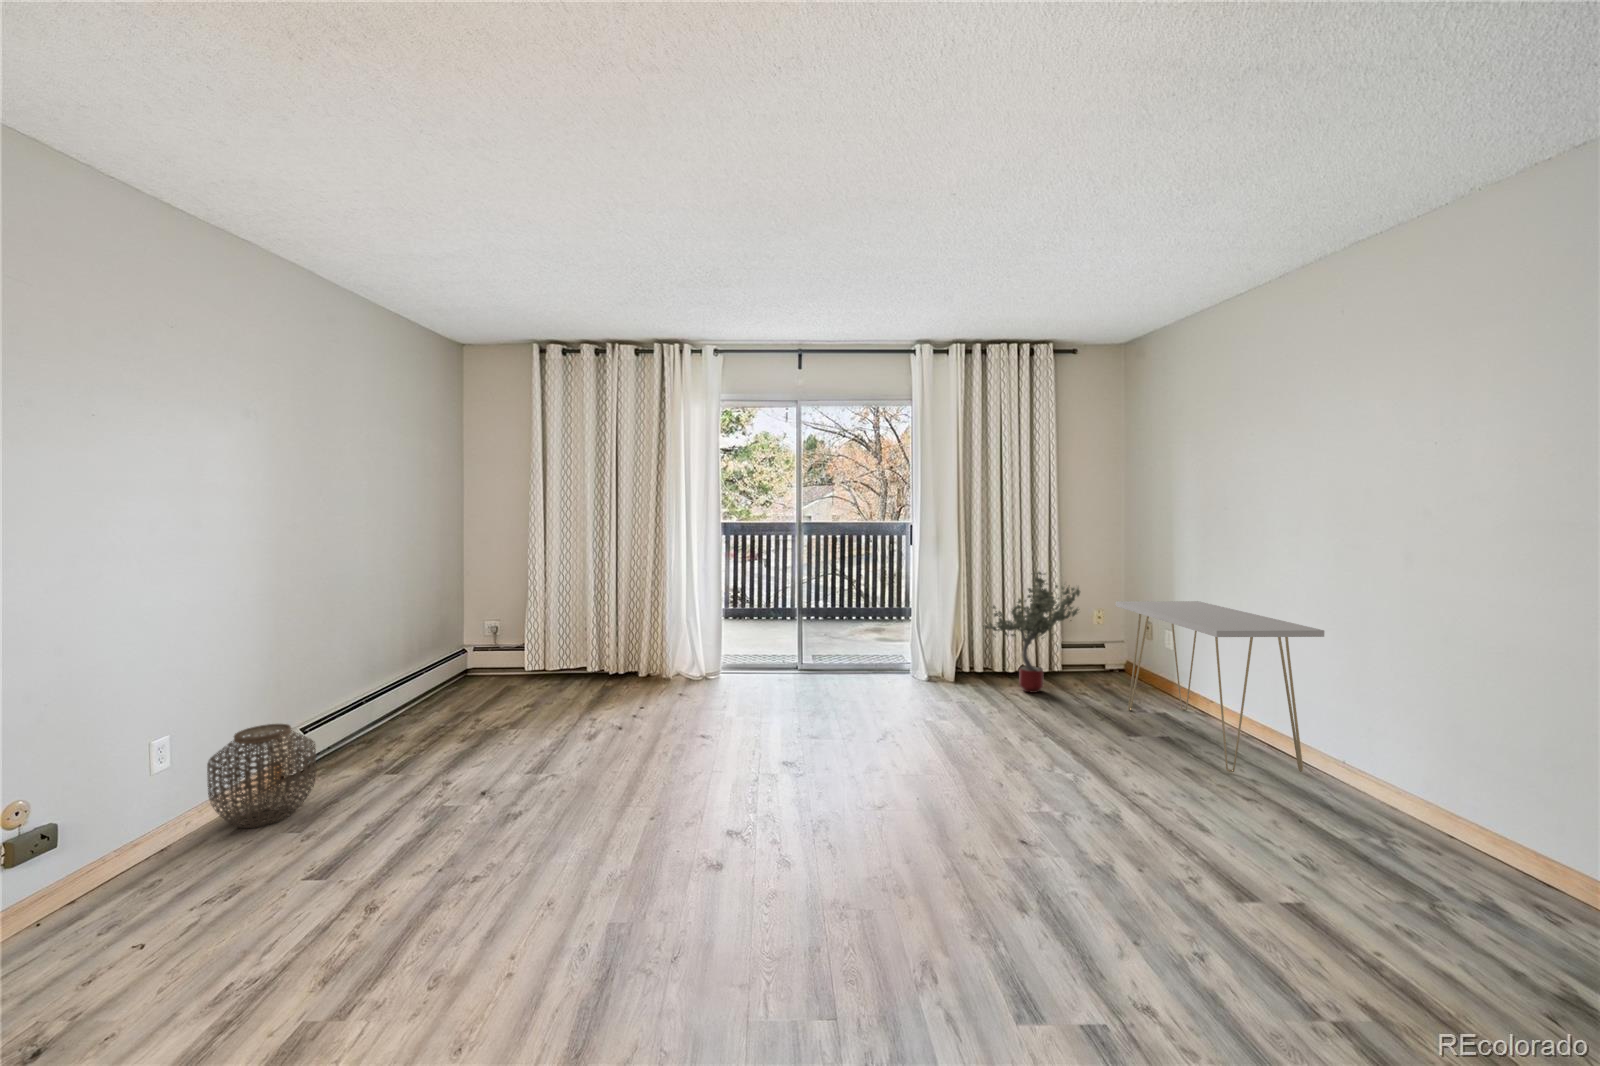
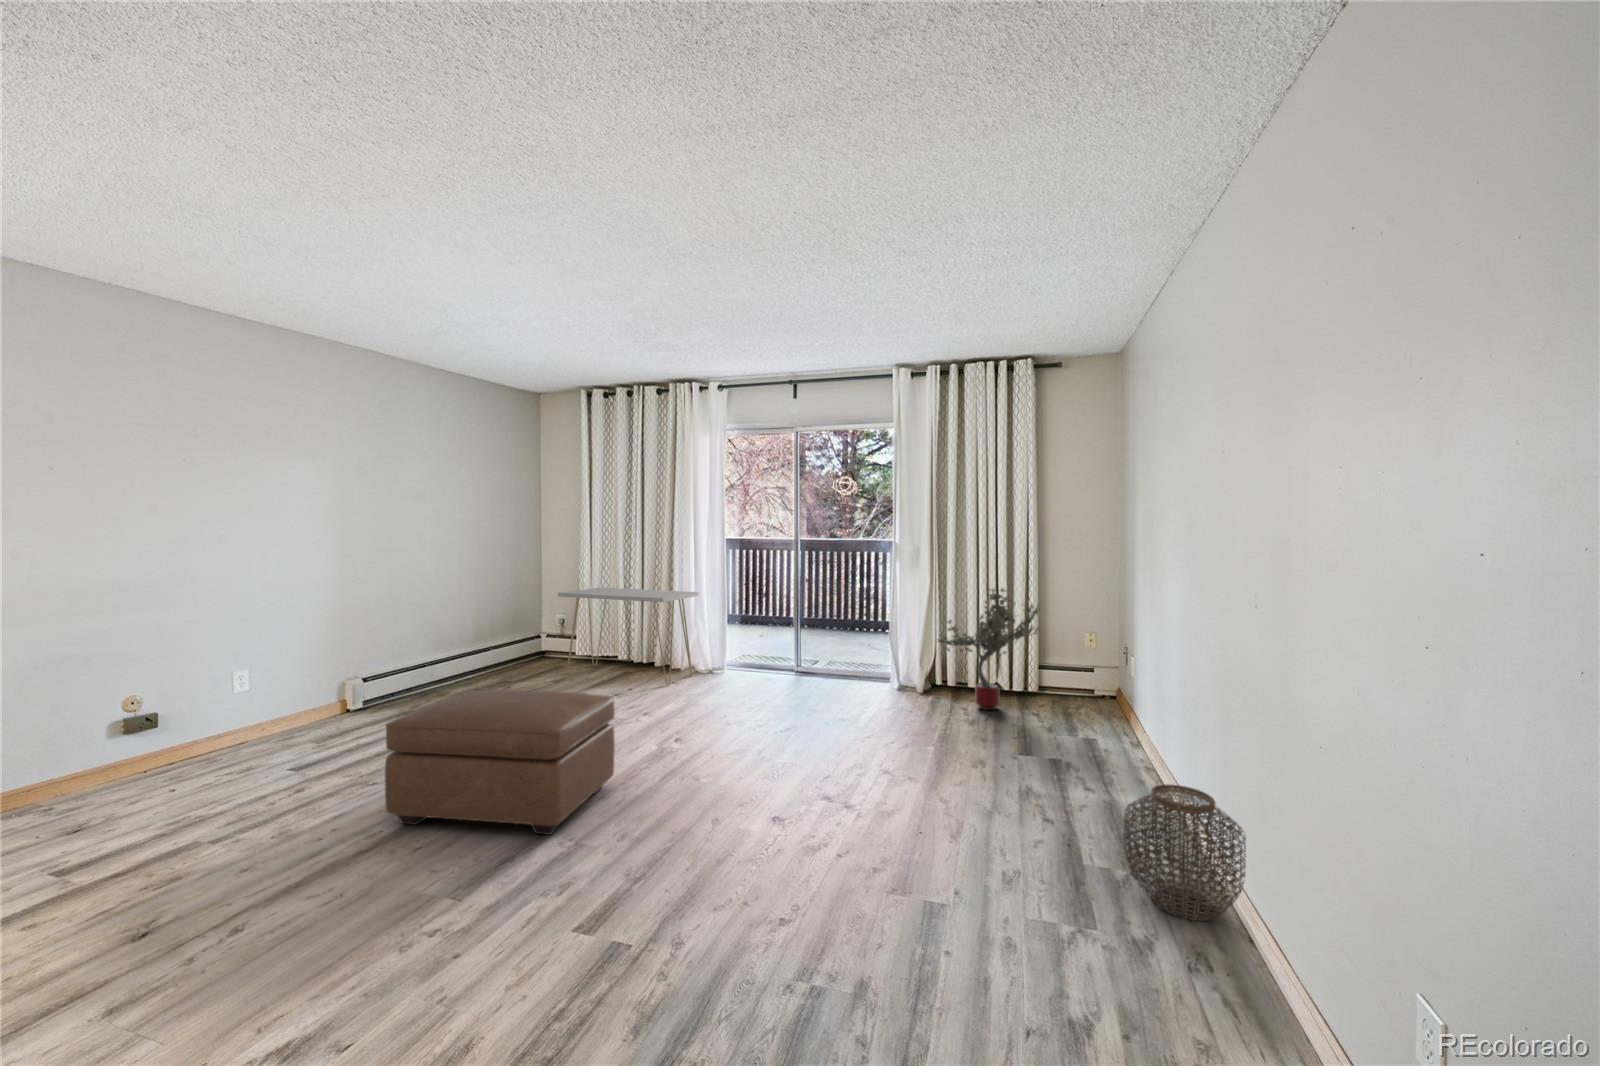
console table: present [1116,601,1324,772] -> present [558,588,699,685]
ottoman: none [575,718,823,918] -> present [385,689,615,834]
woven basket: present [207,724,316,828] -> present [1124,784,1246,921]

